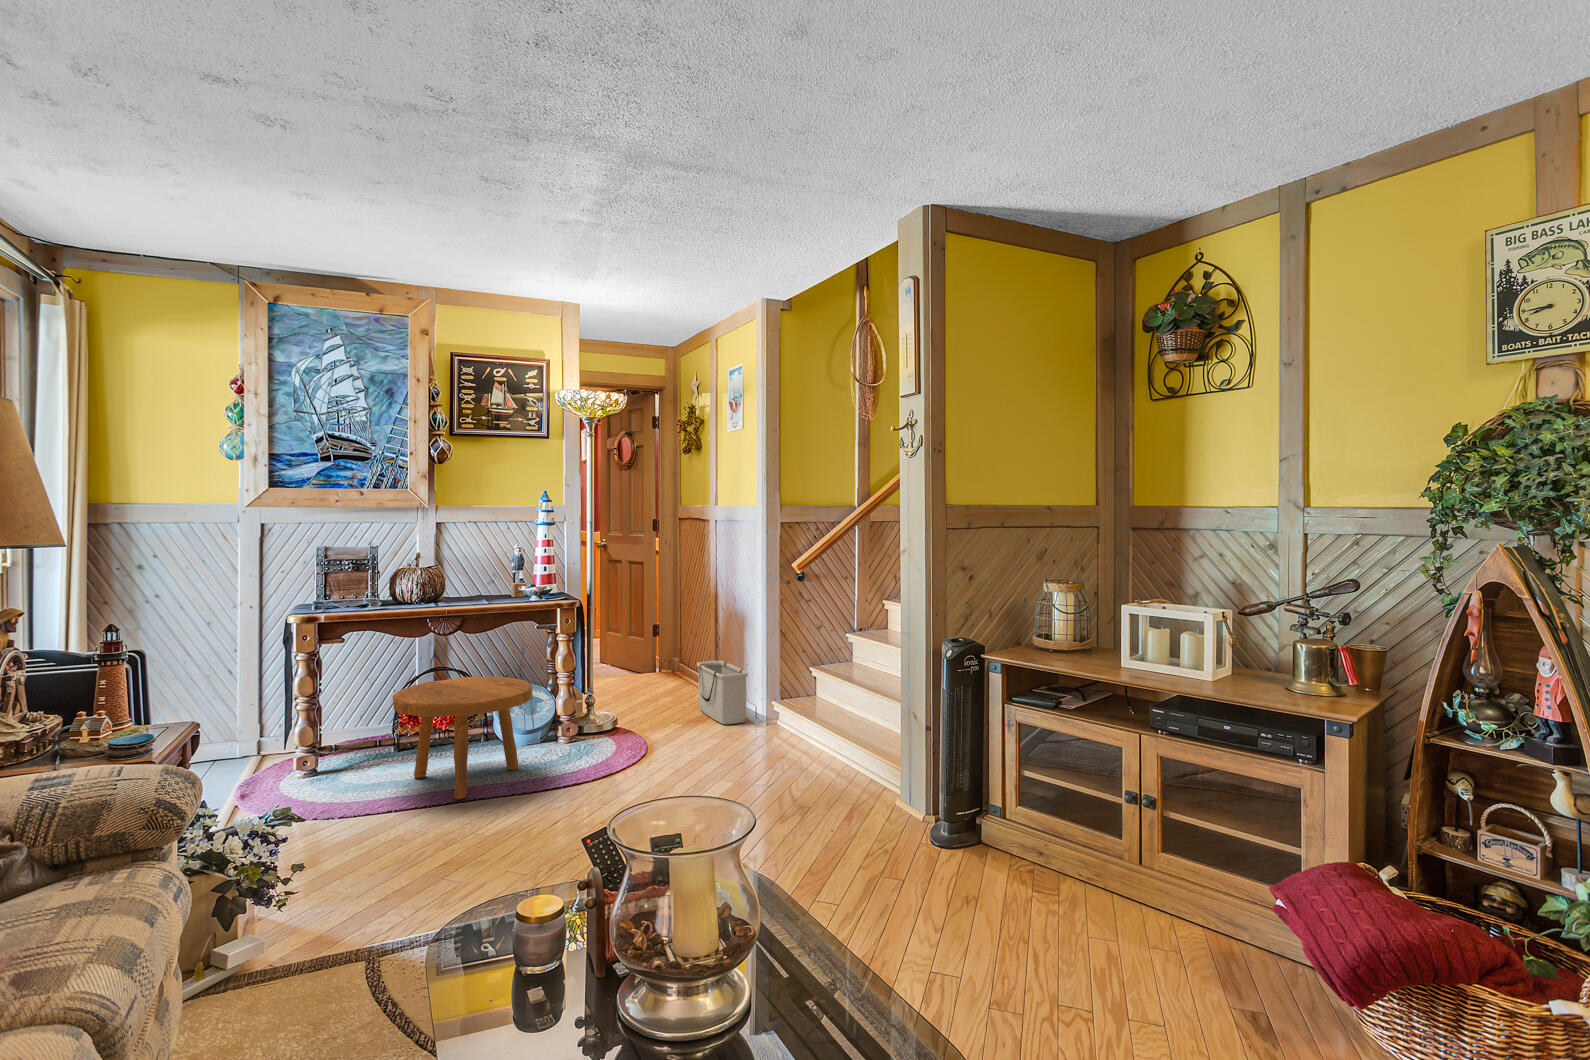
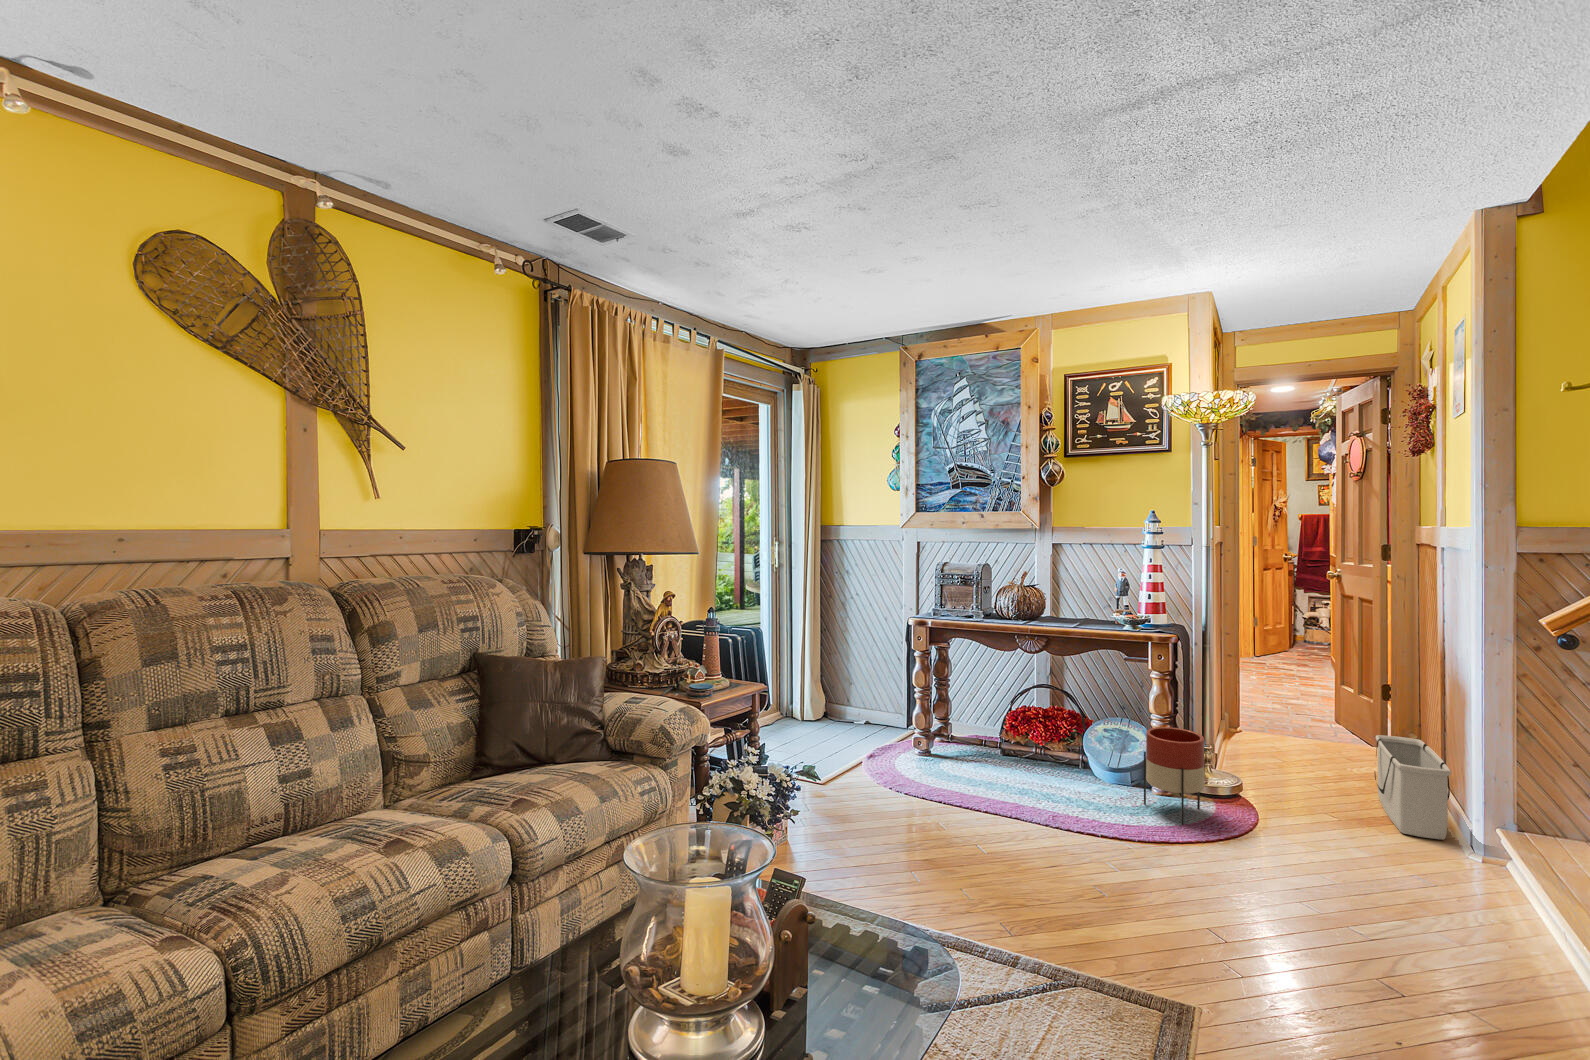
footstool: present [393,676,532,799] -> none [966,700,1101,827]
planter: none [556,679,606,757] -> present [1144,727,1204,824]

